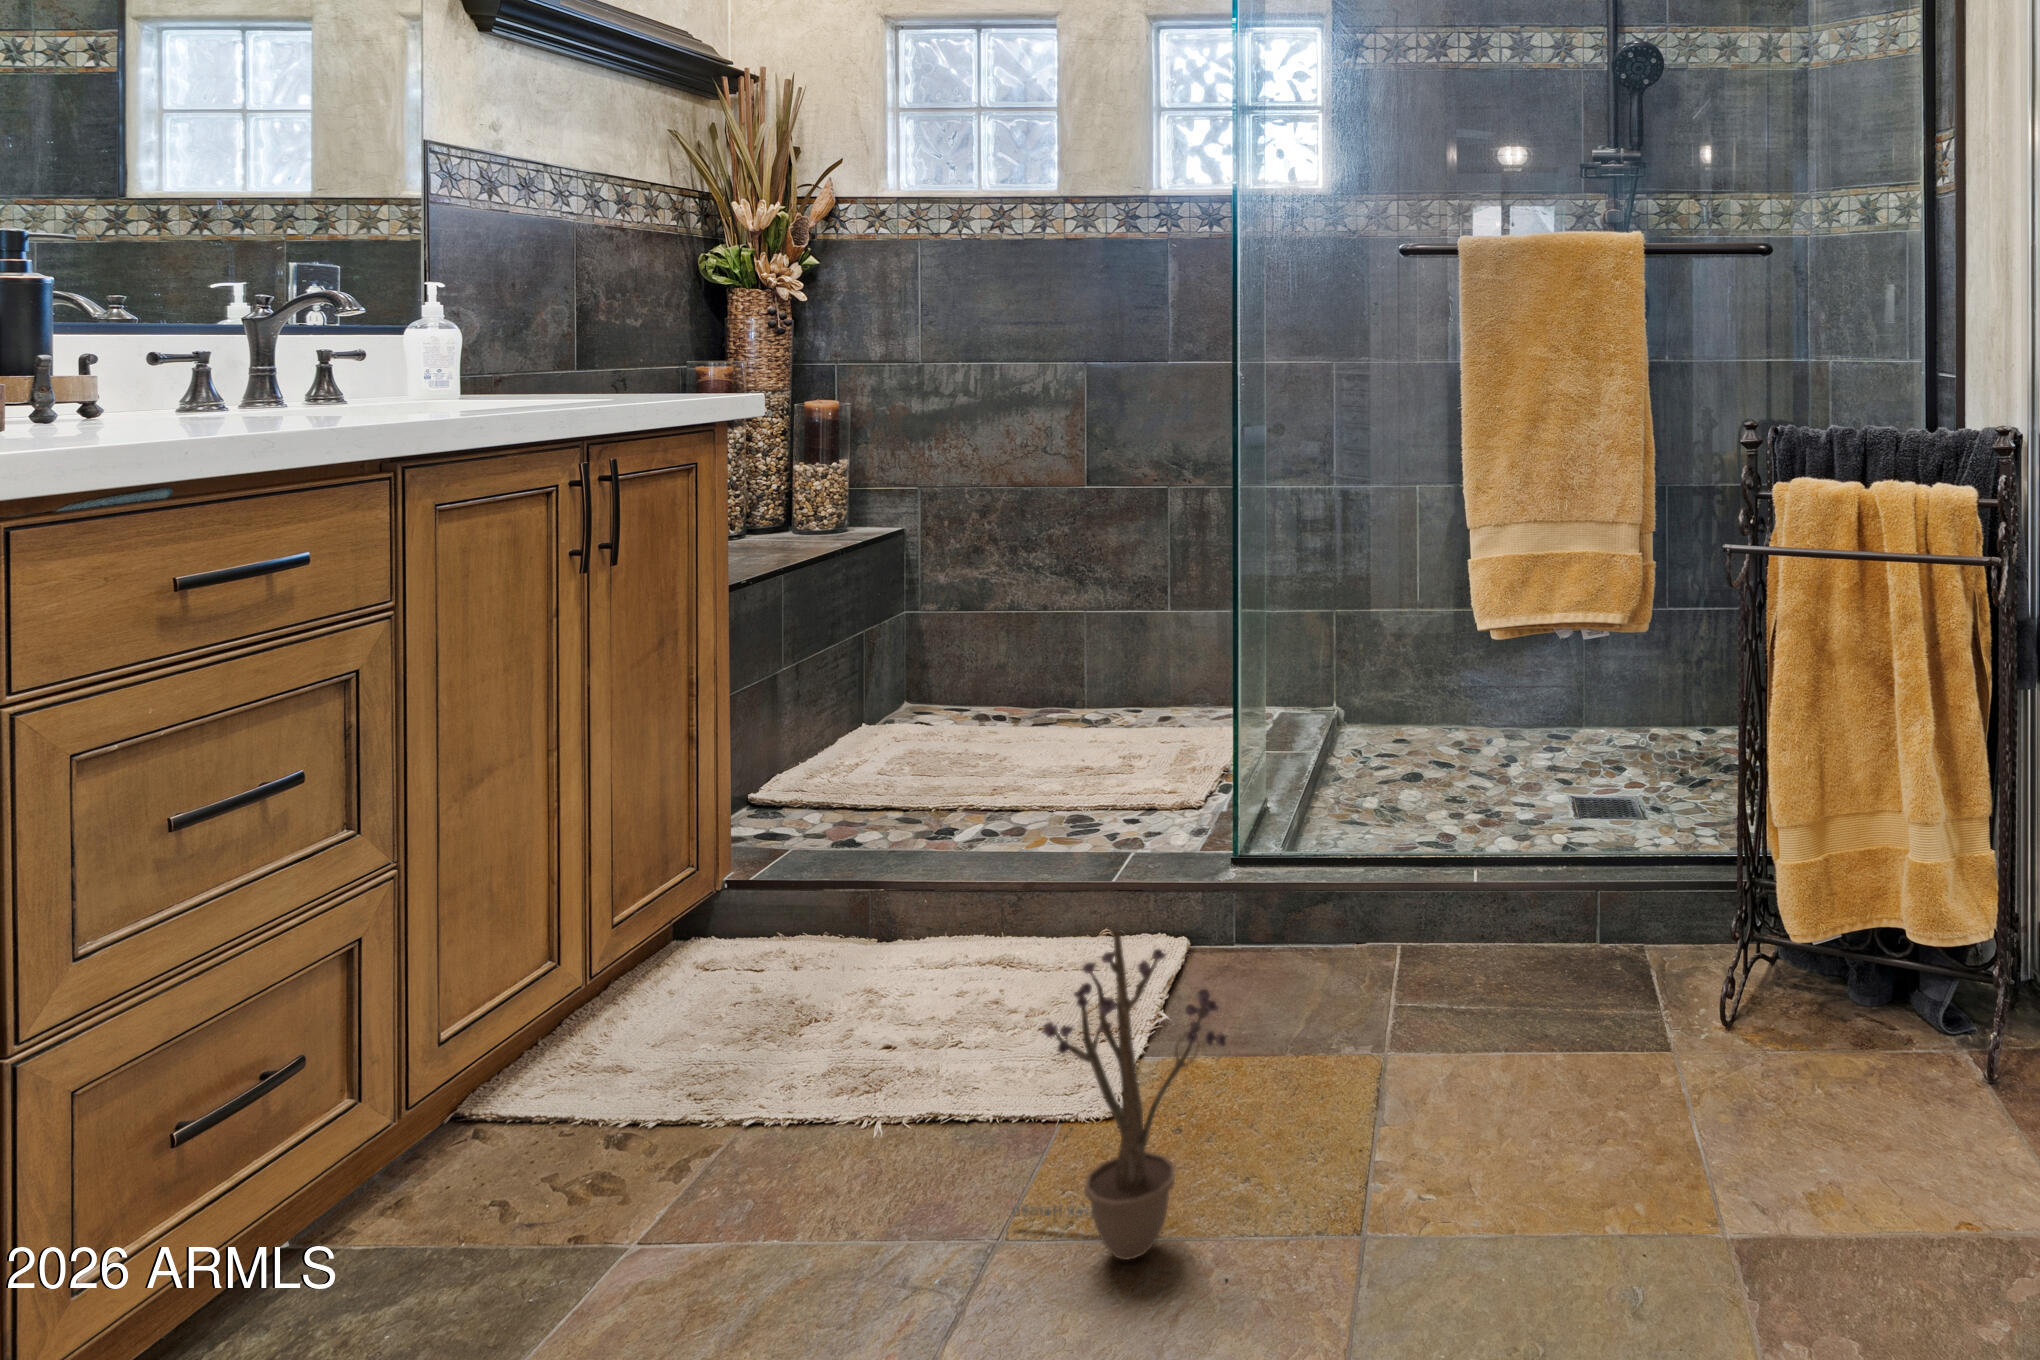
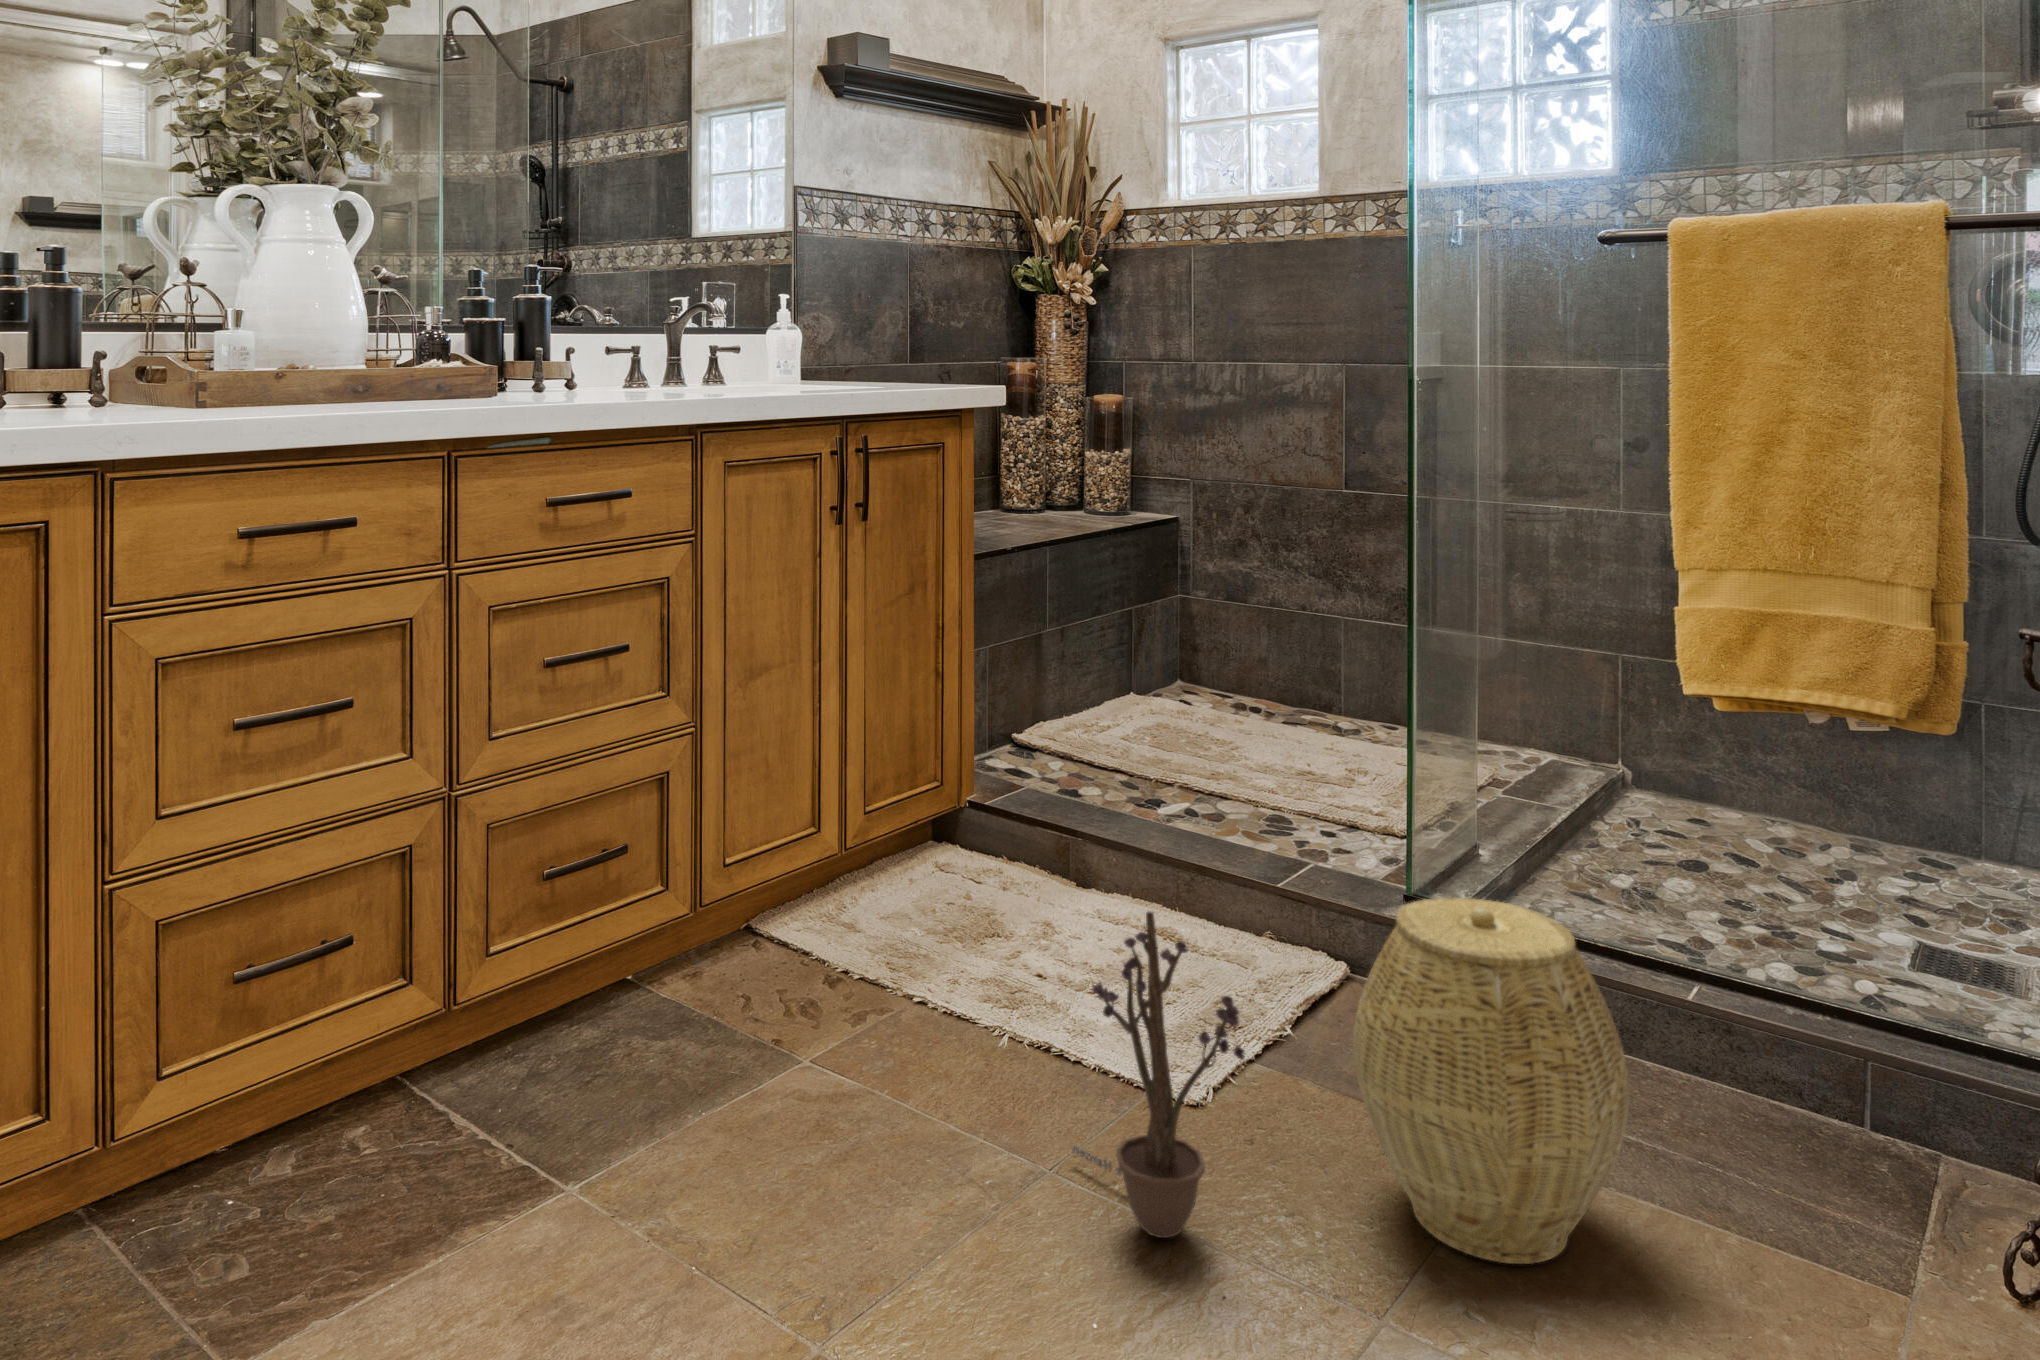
woven basket: none [1279,836,1500,1152] -> present [1353,898,1630,1264]

